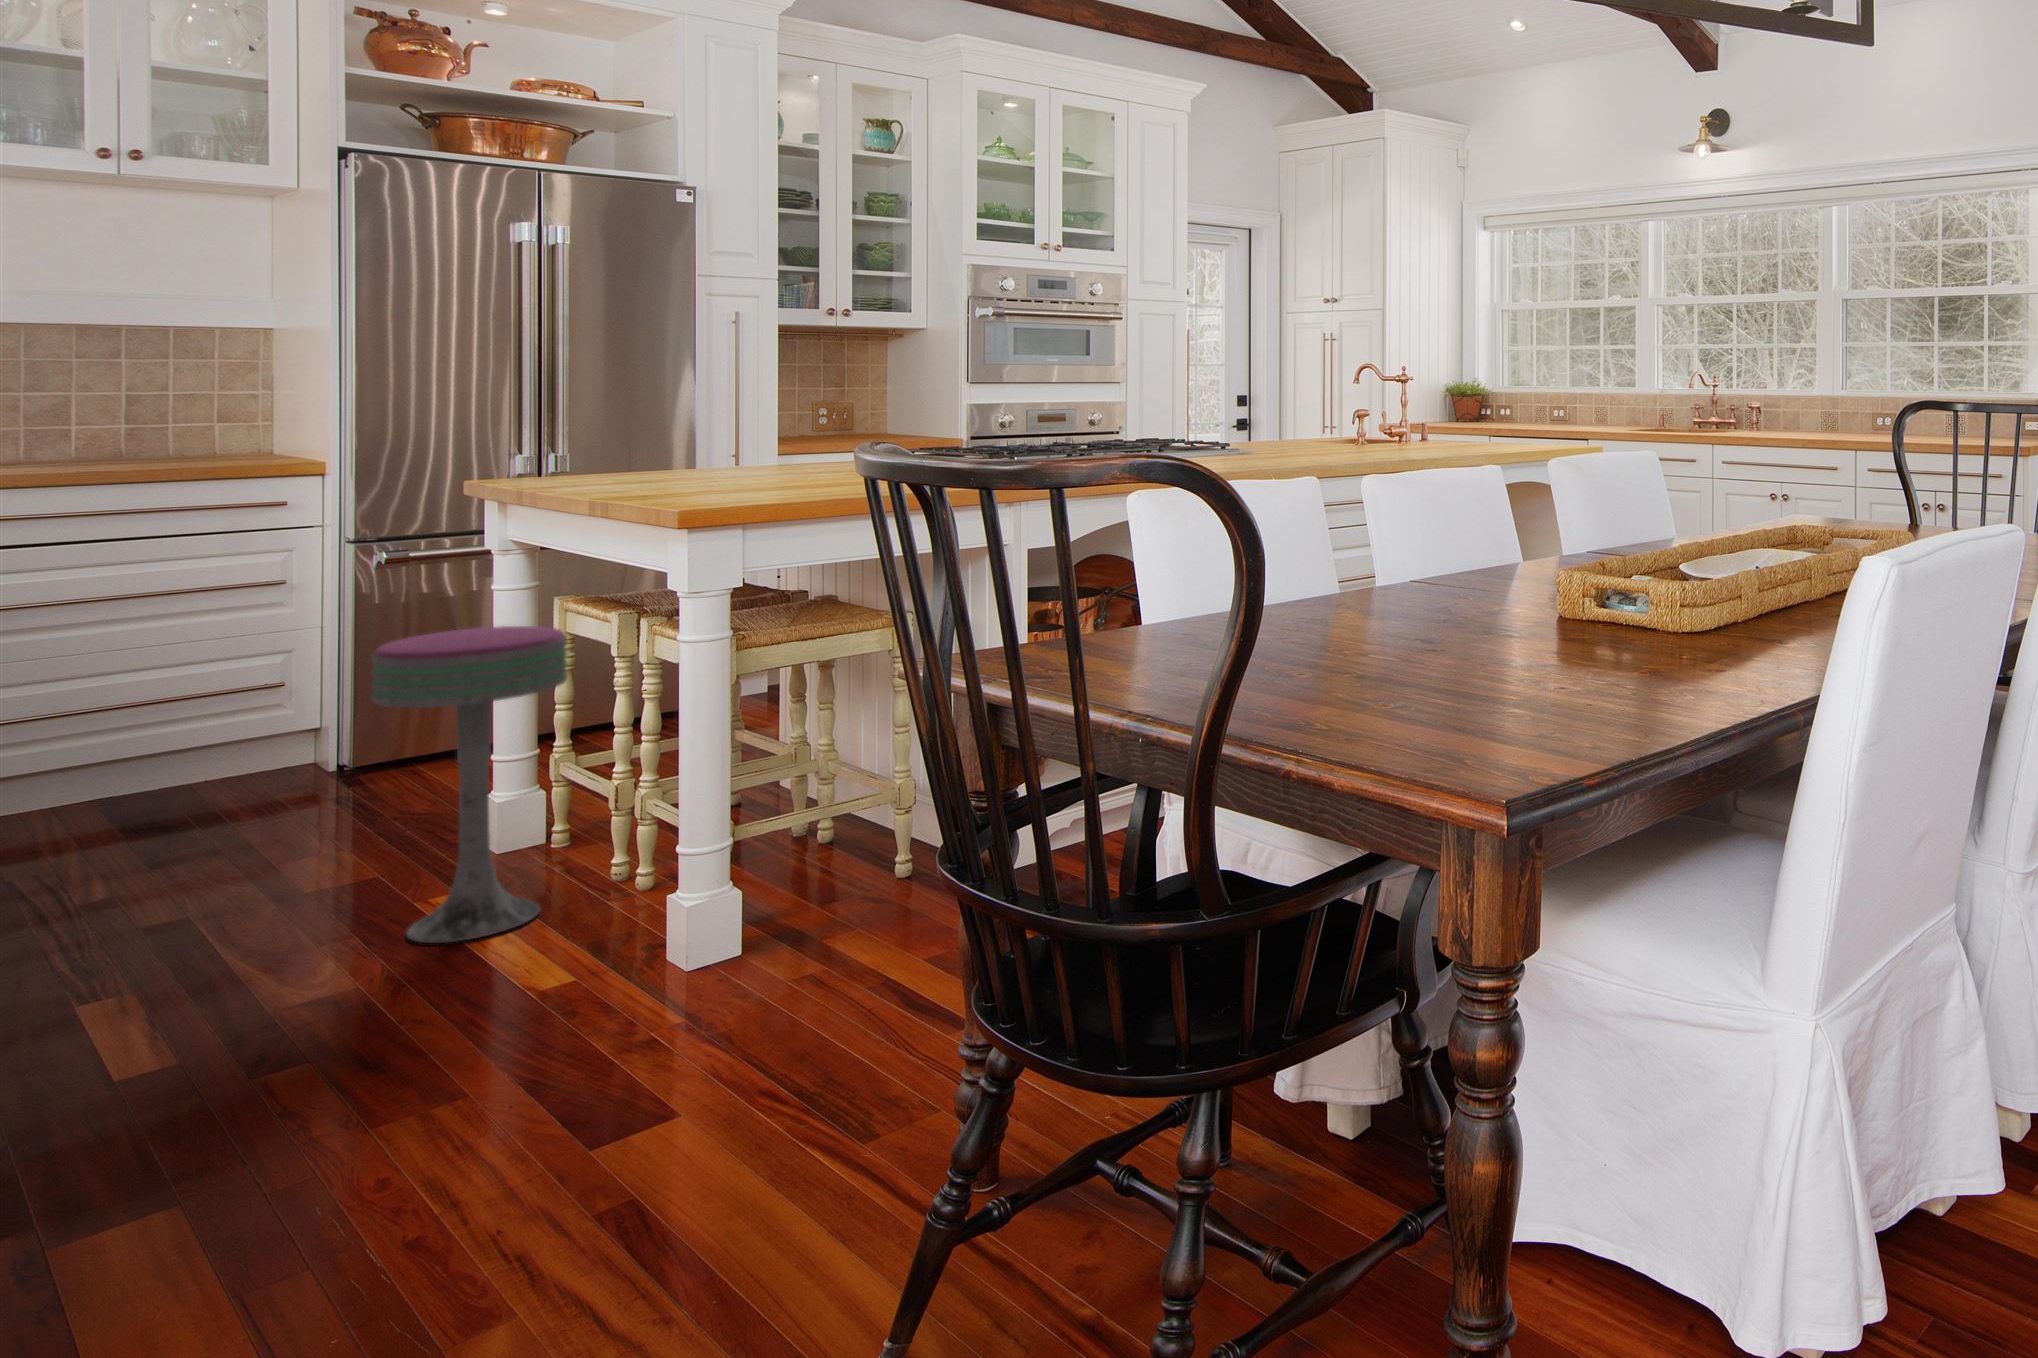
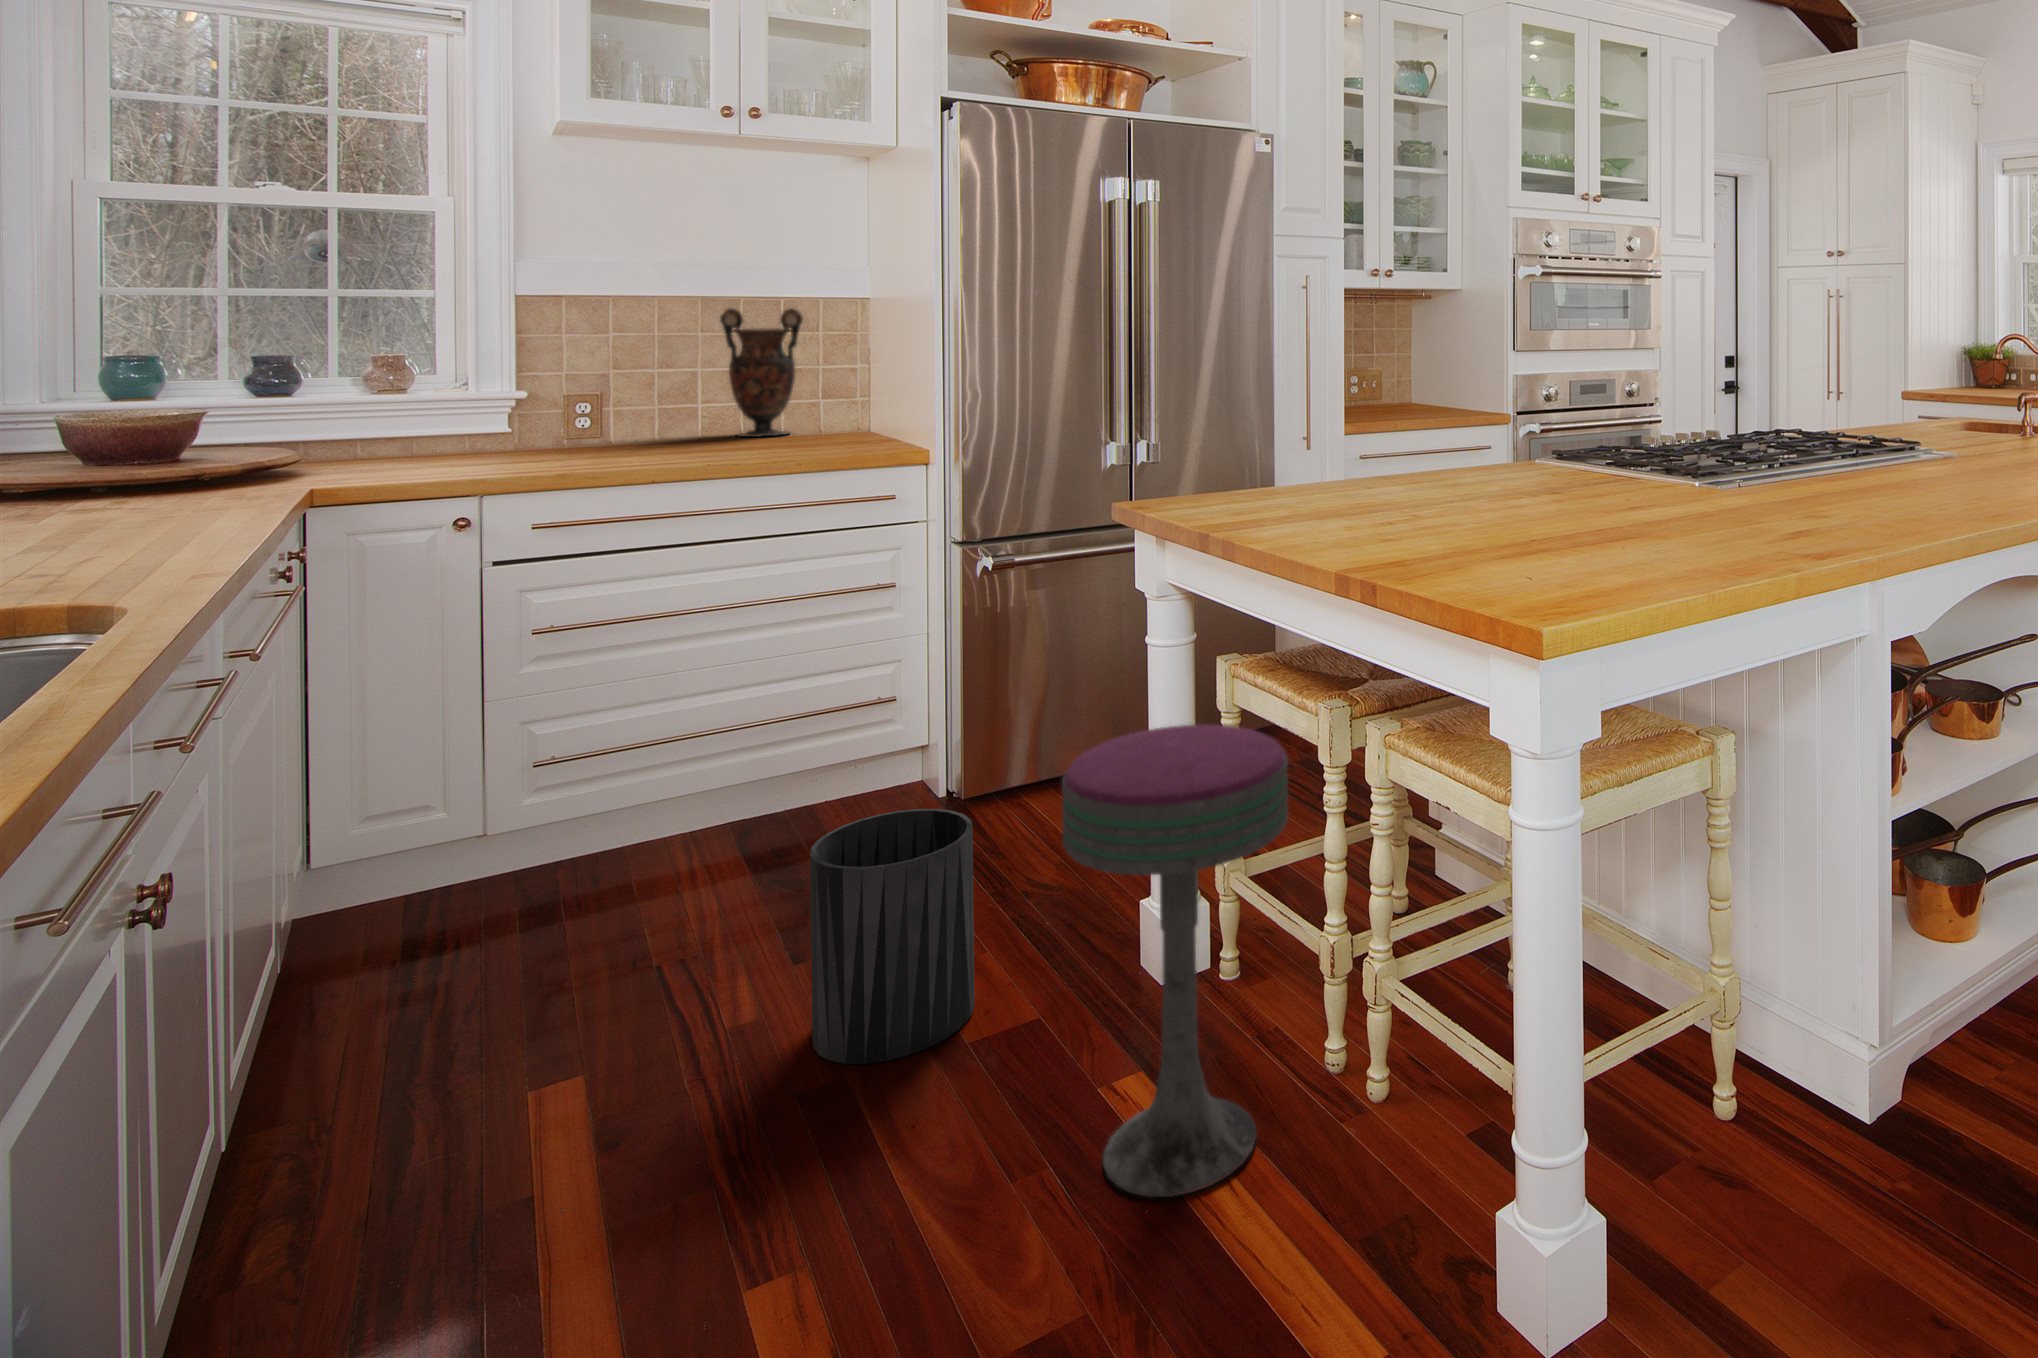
vase: none [105,335,197,455] -> present [720,308,803,437]
trash can: none [169,726,326,909] -> present [810,809,974,1064]

